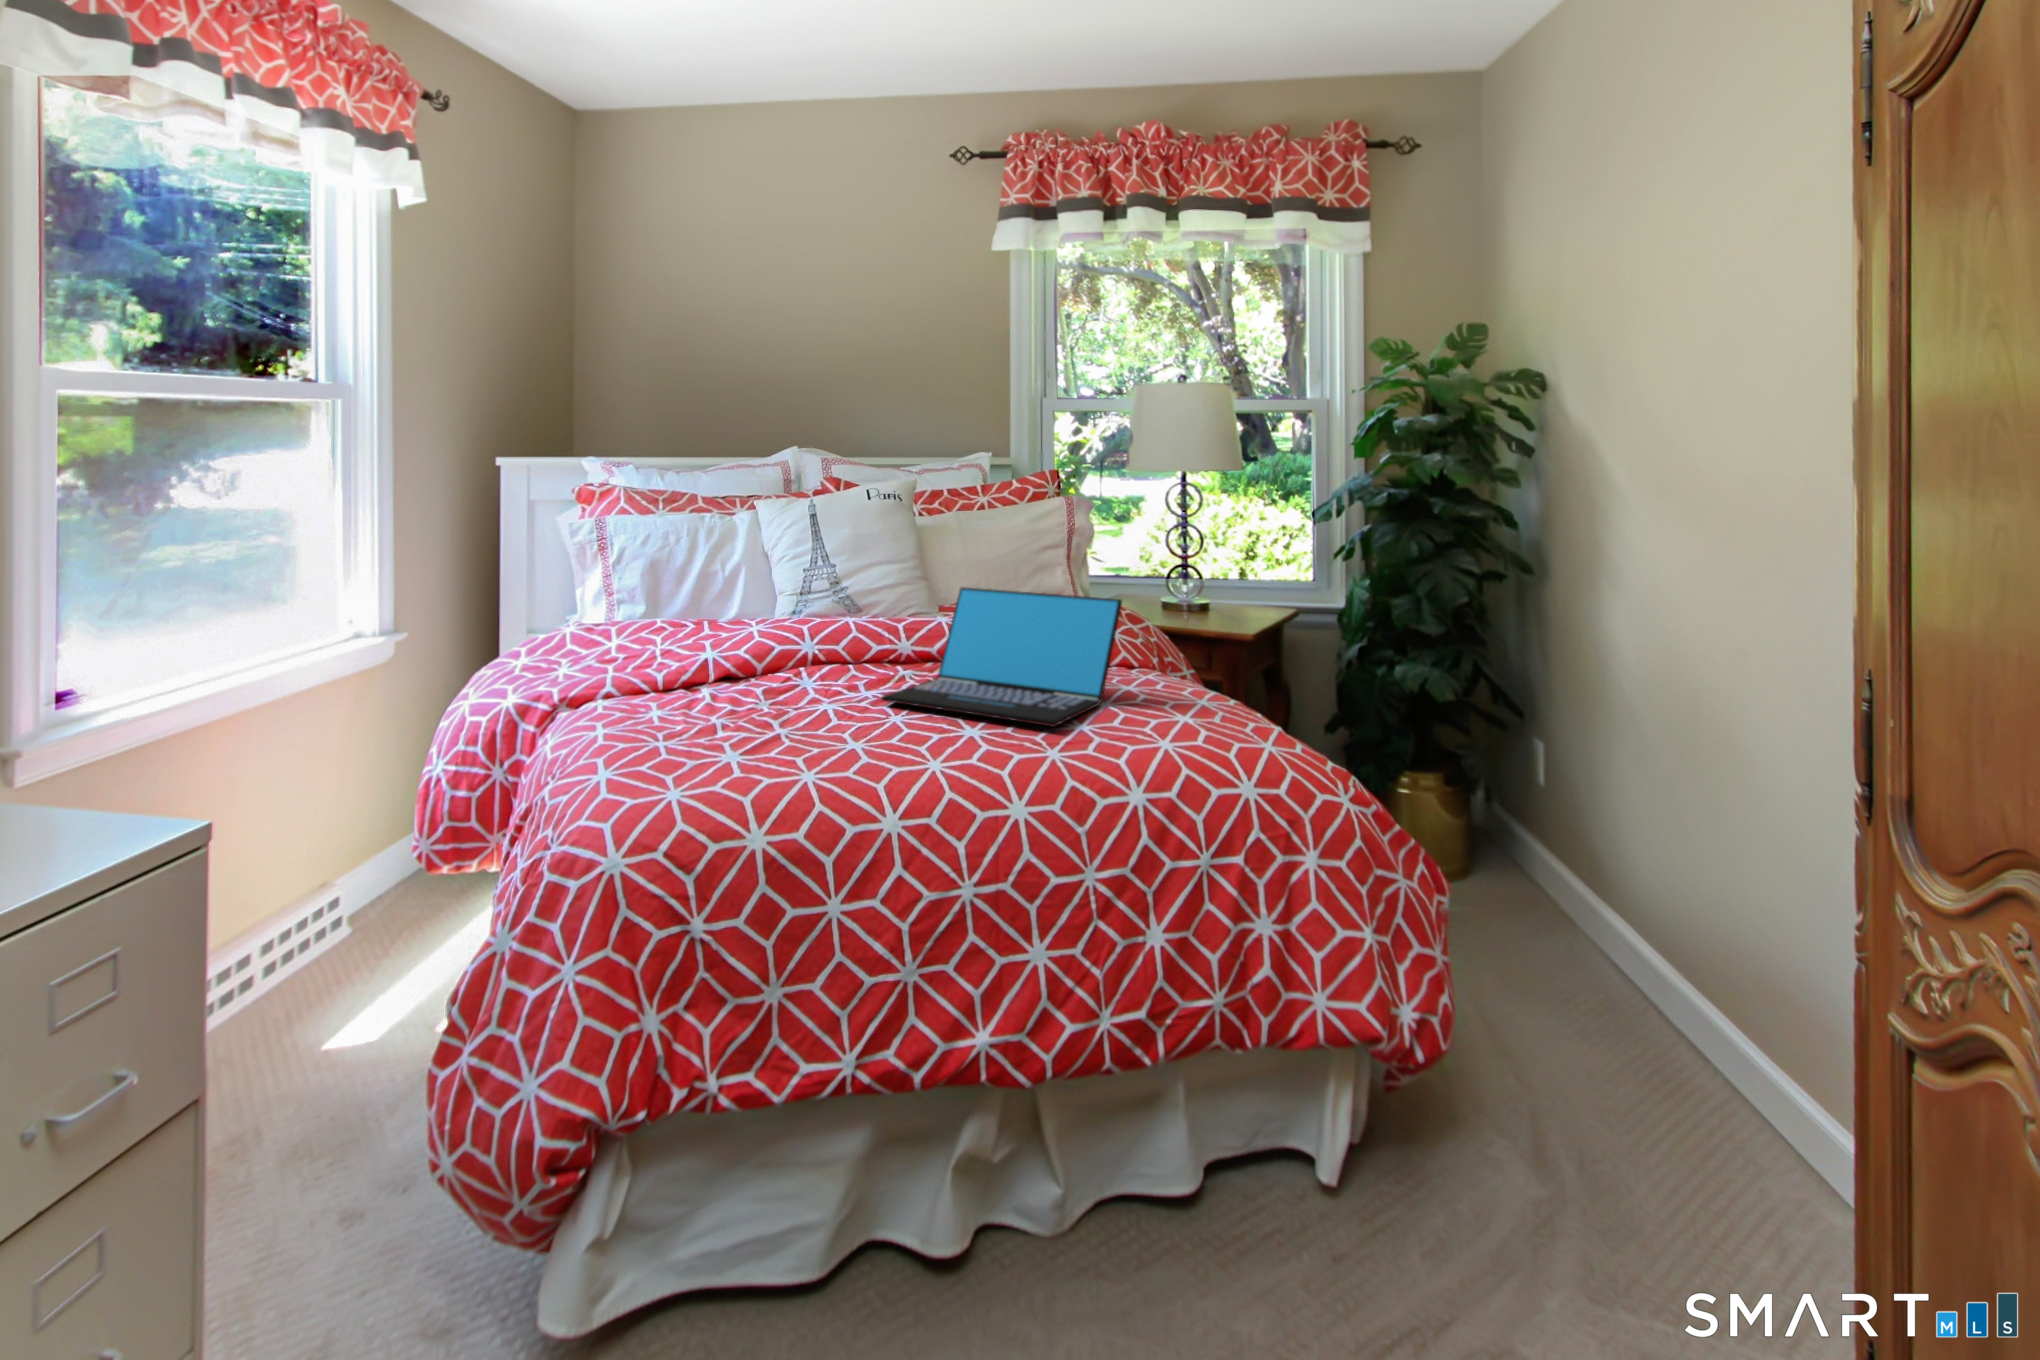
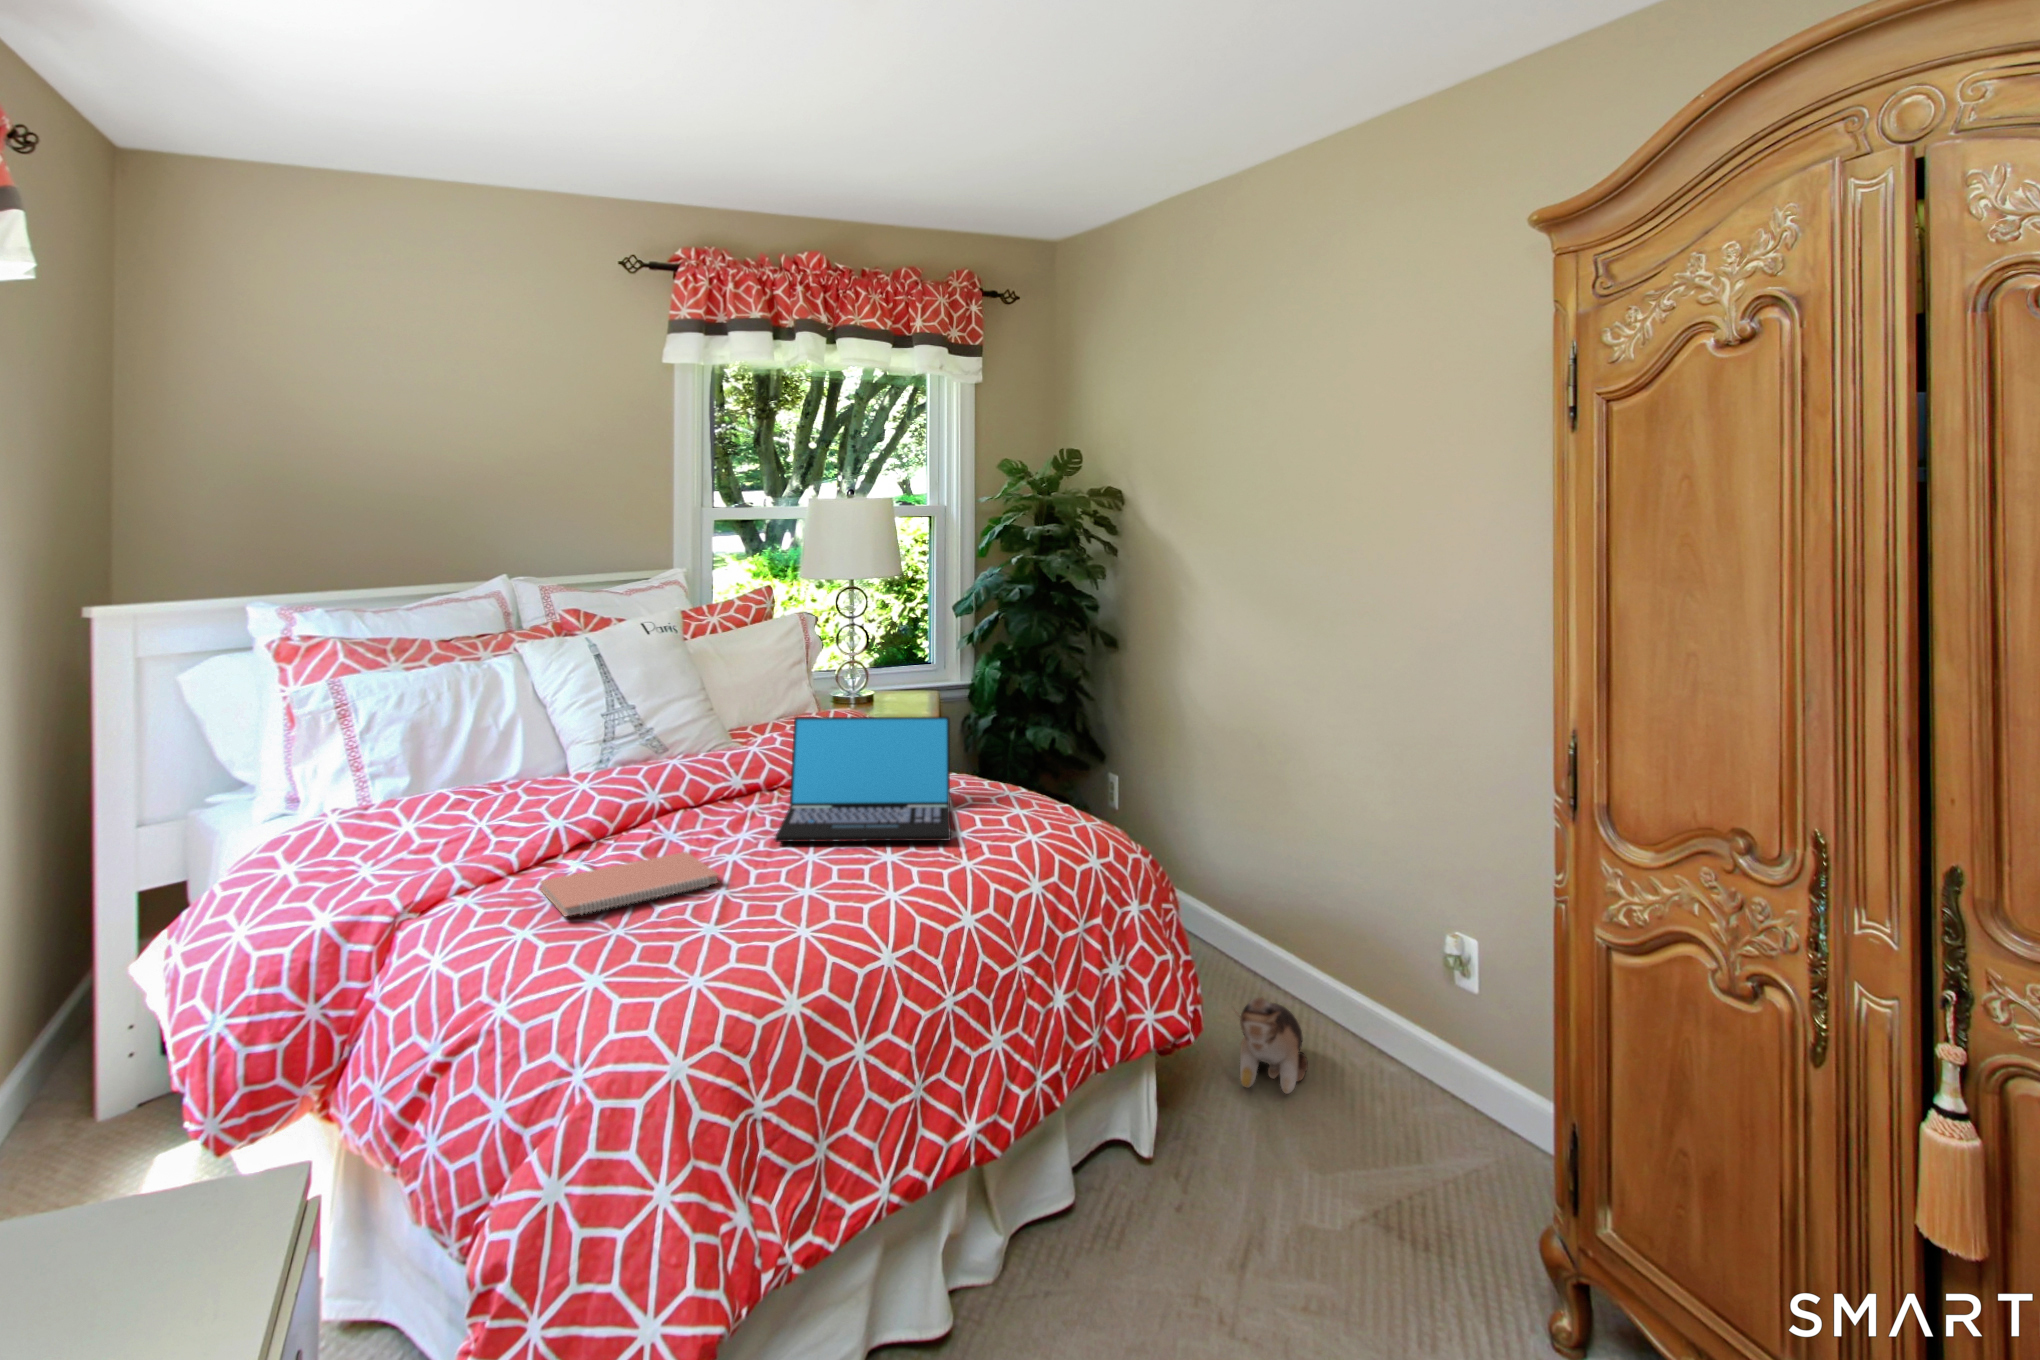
notebook: none [635,694,795,723] -> present [540,852,719,916]
plush toy: none [1514,1052,1682,1210] -> present [1236,997,1308,1094]

